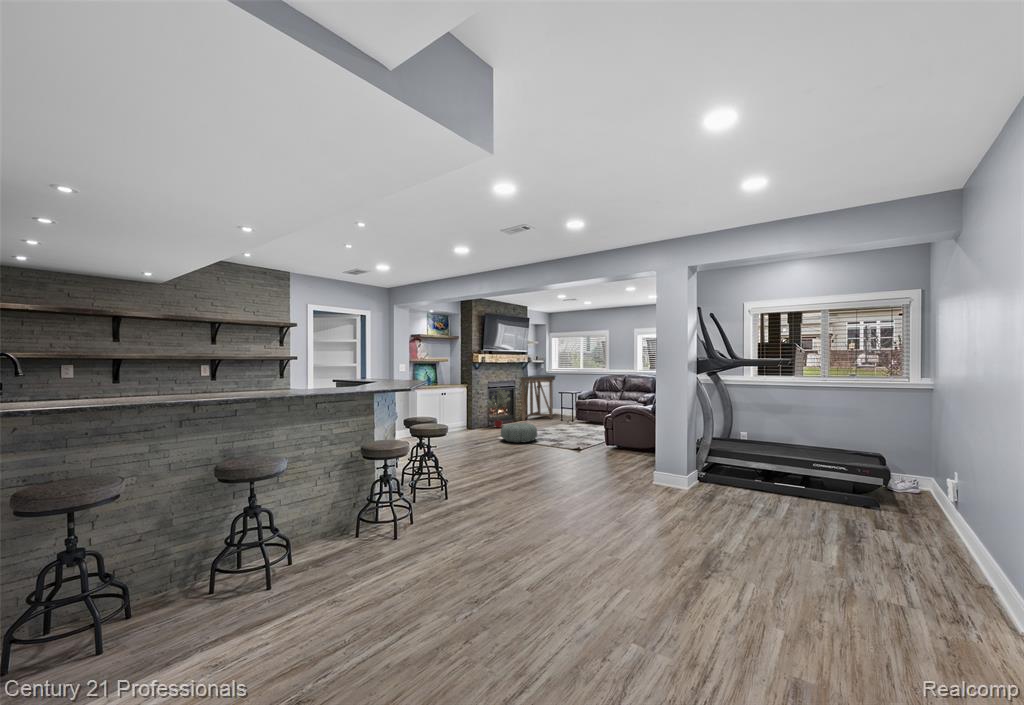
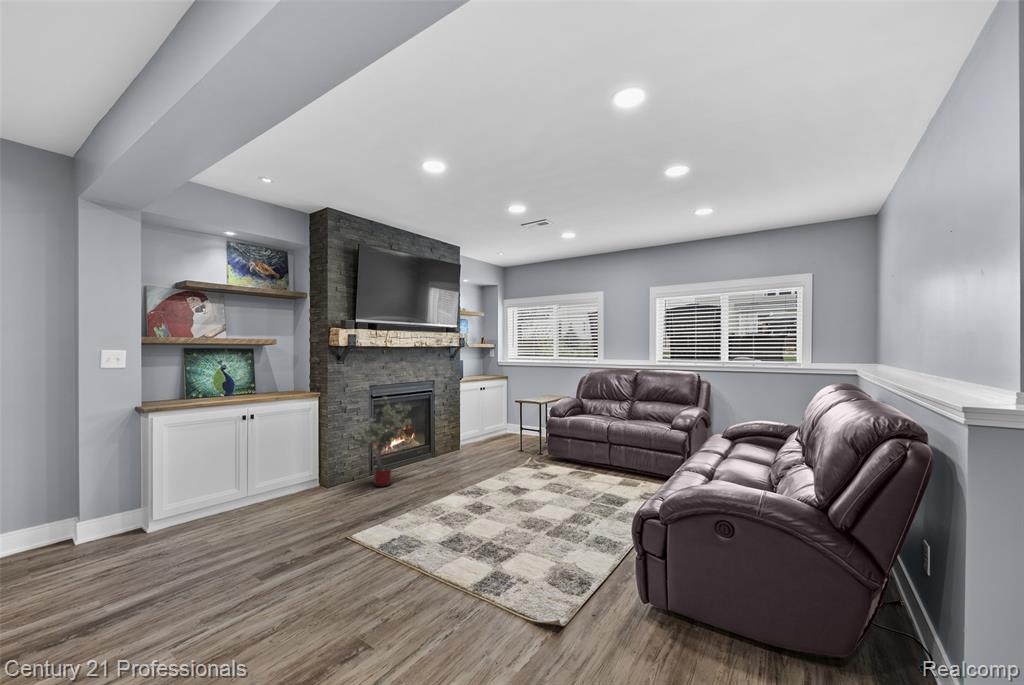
console table: present [520,375,556,421] -> none [442,369,511,457]
pouf: present [501,423,538,443] -> none [342,502,445,576]

